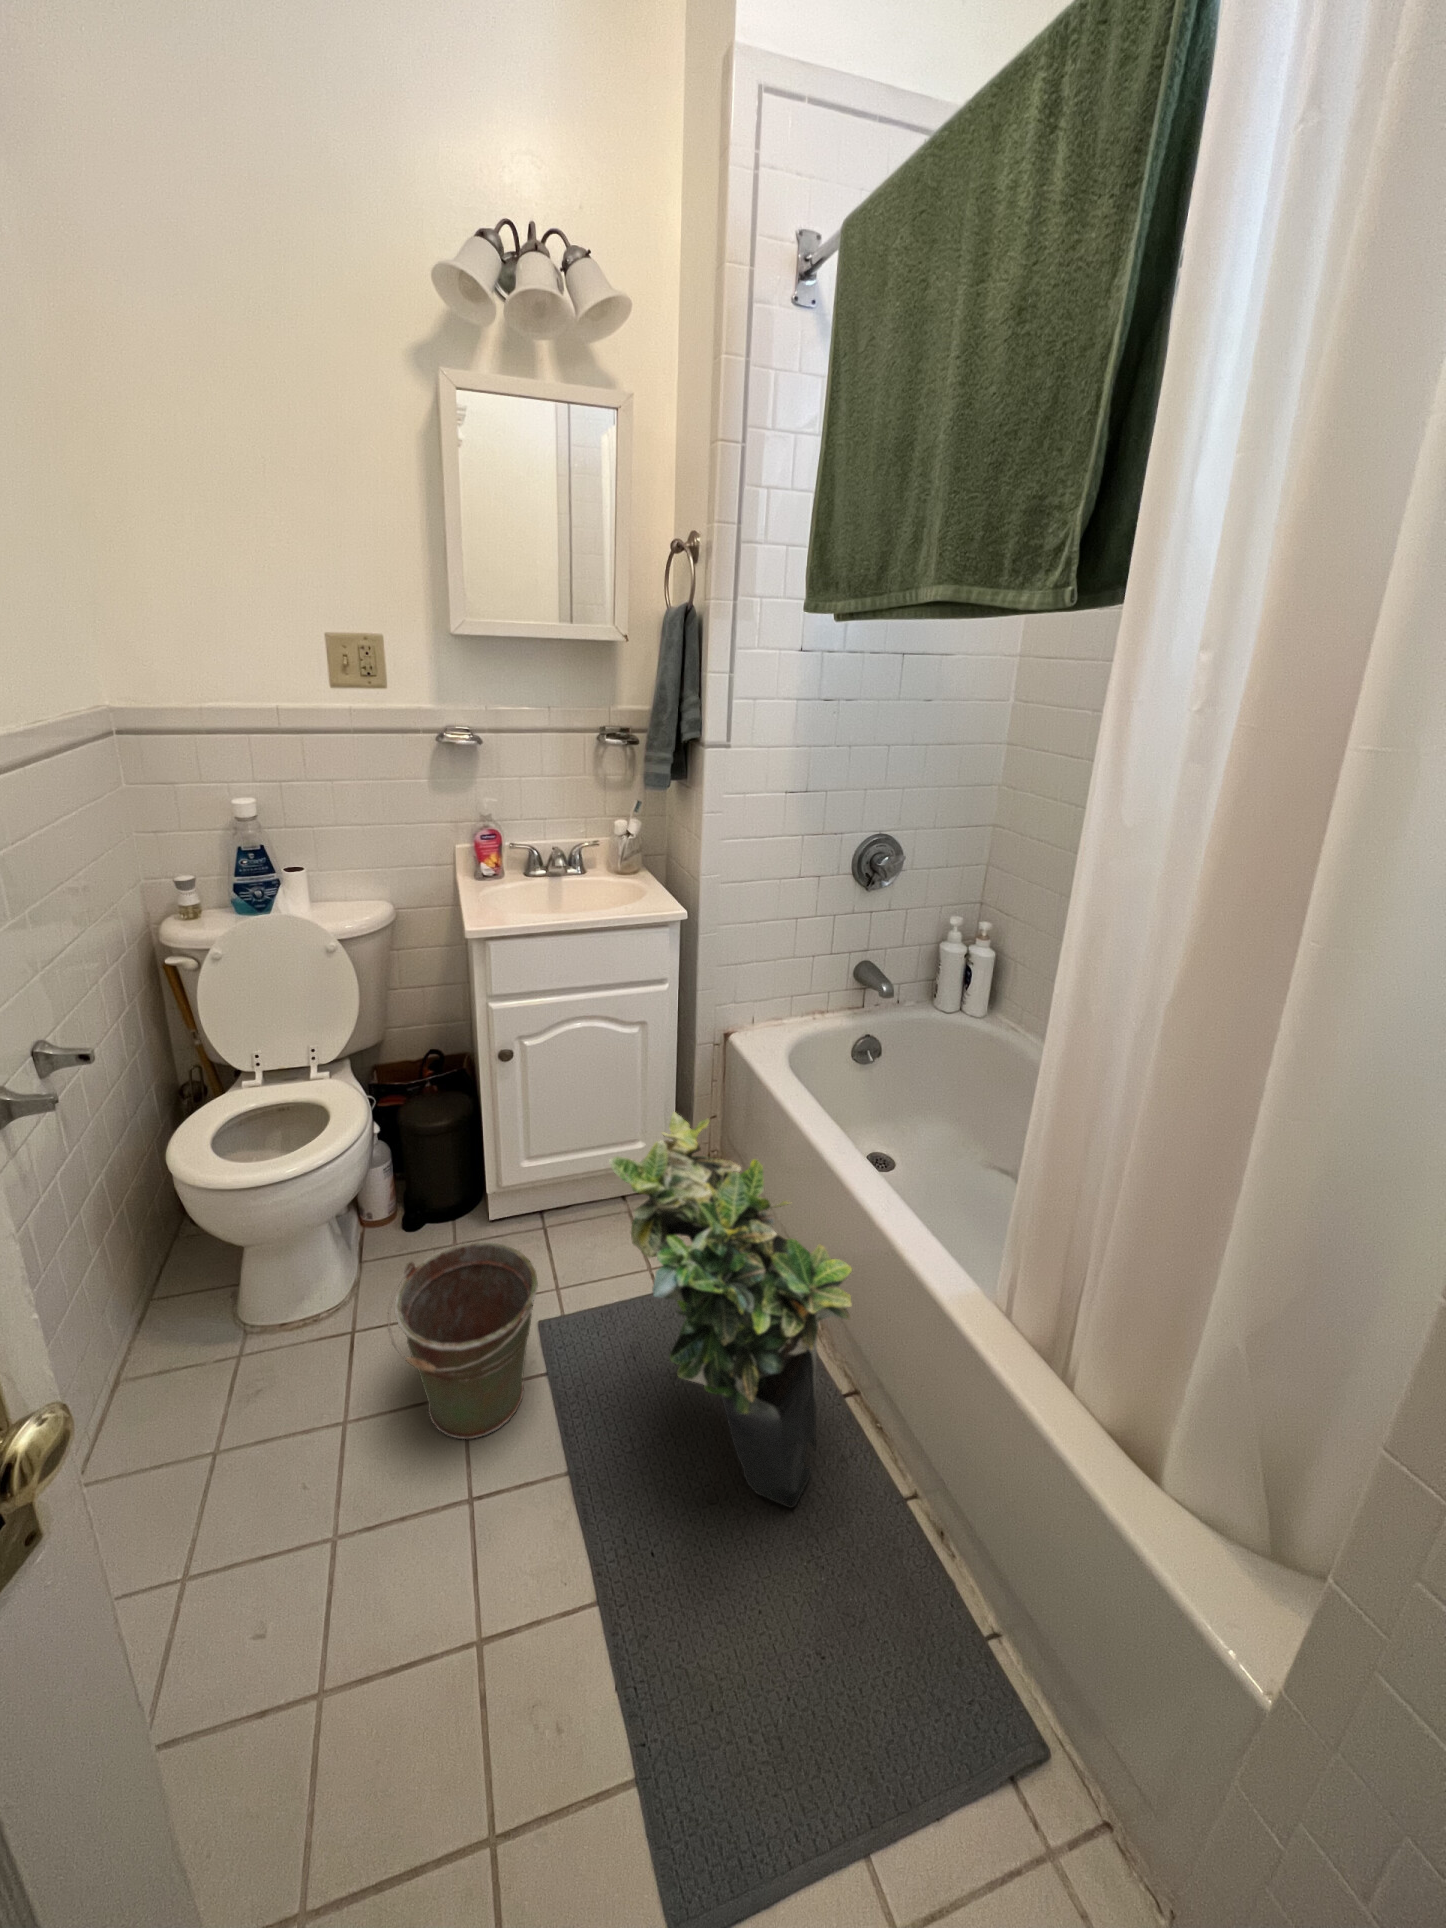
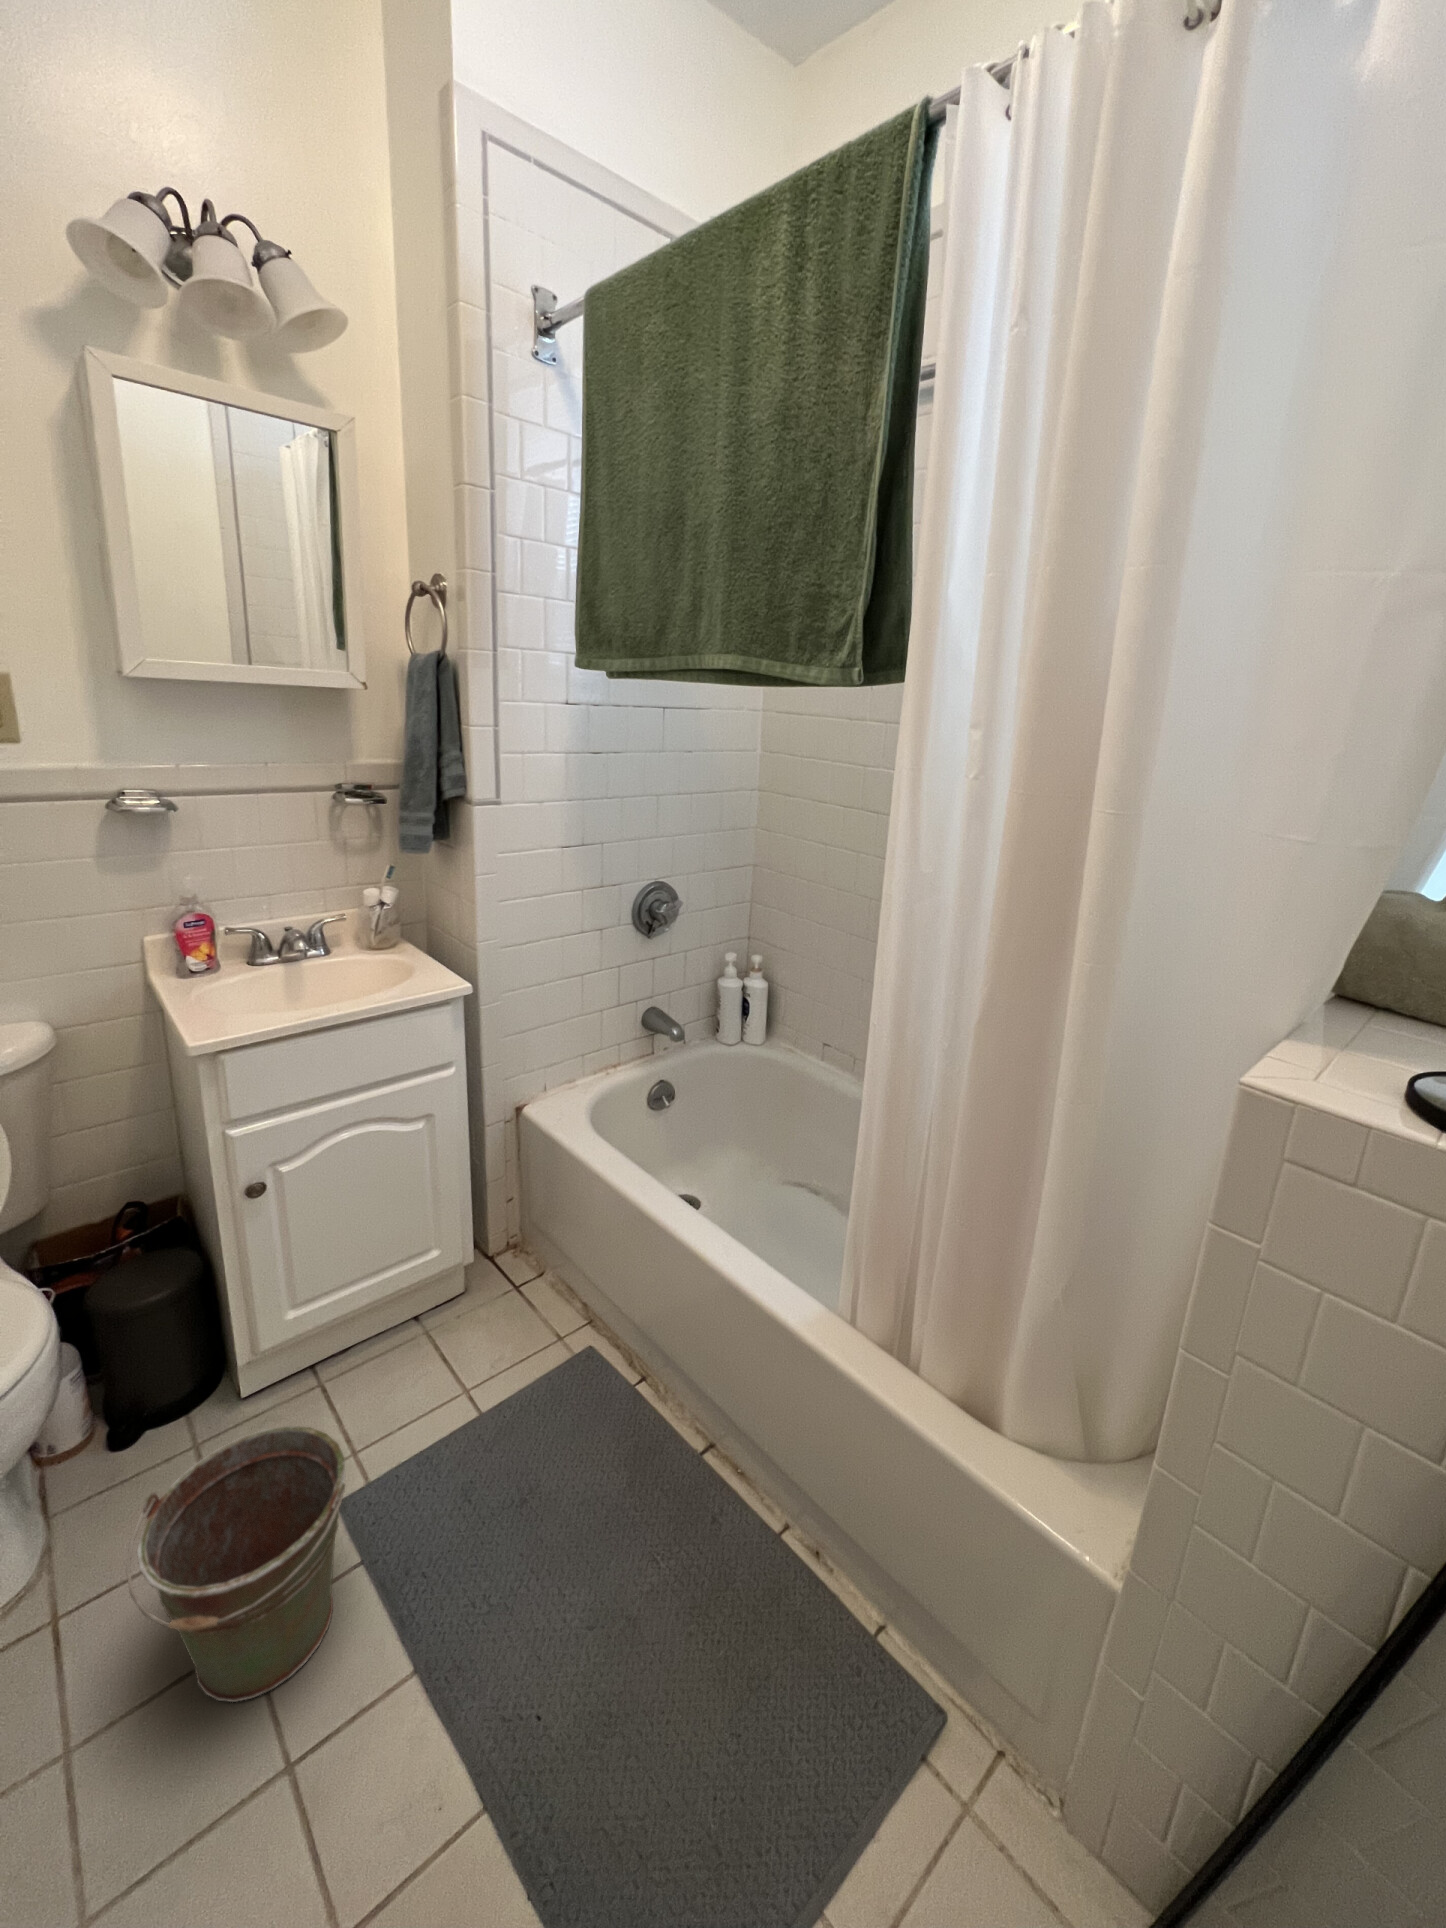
potted plant: present [609,1112,852,1507] -> none [440,1206,720,1595]

